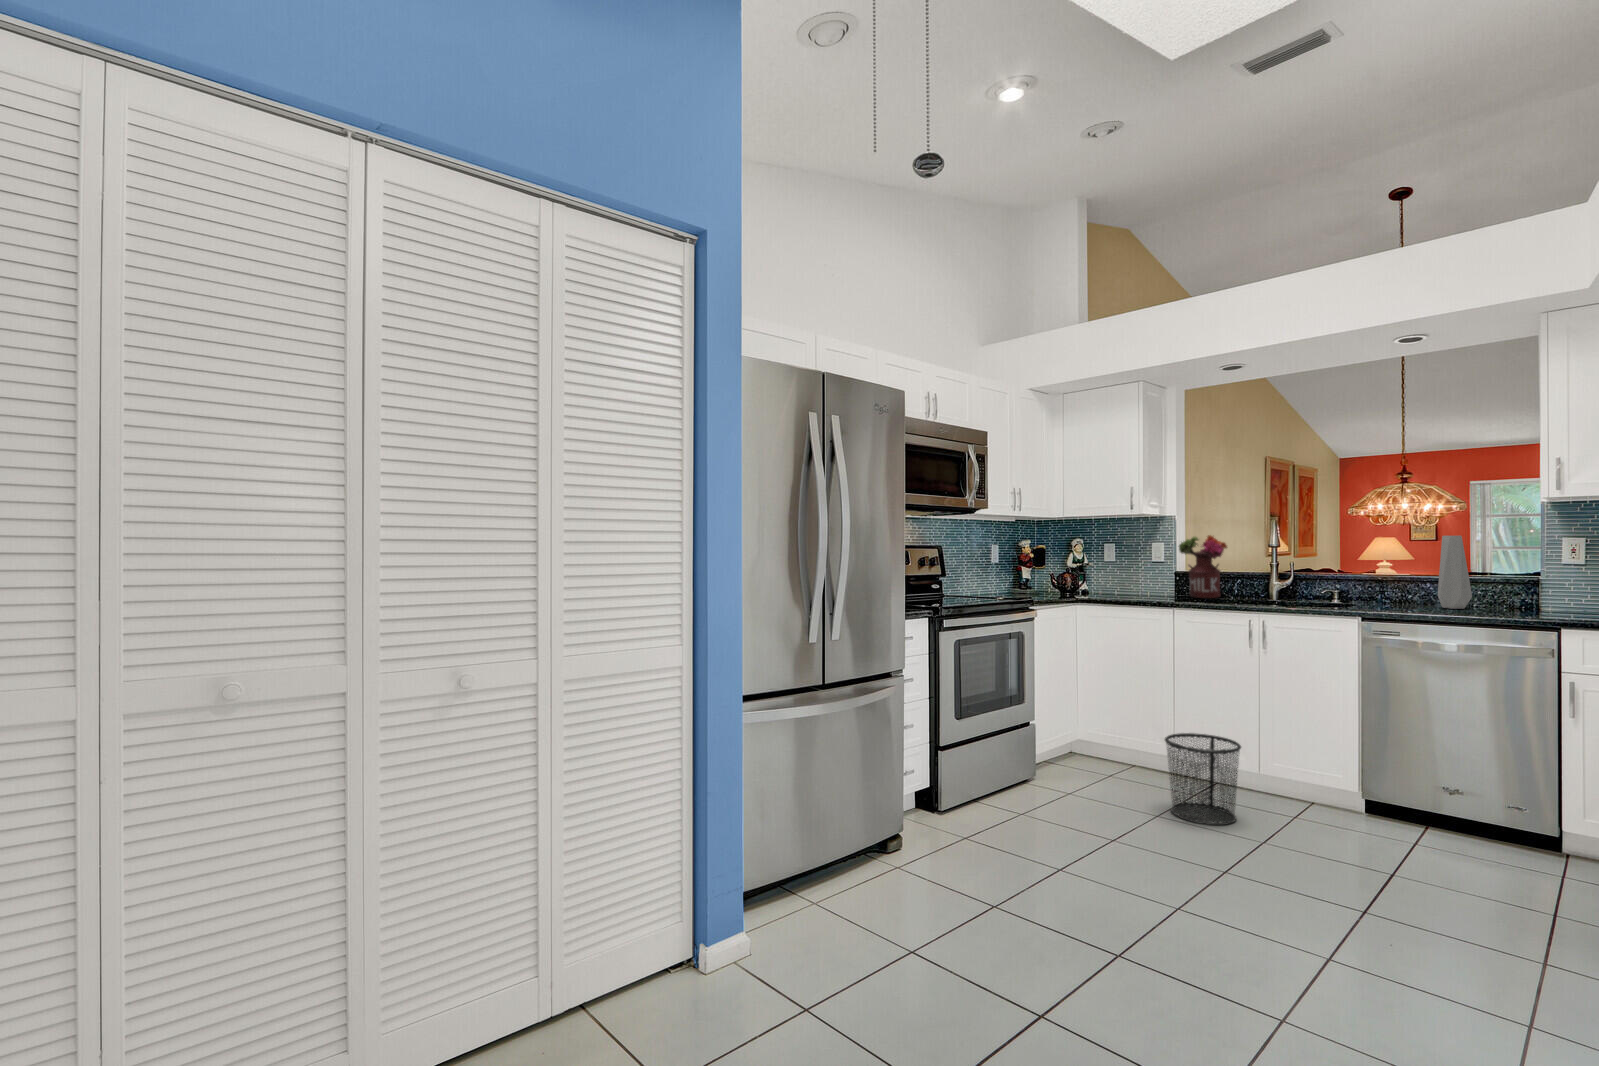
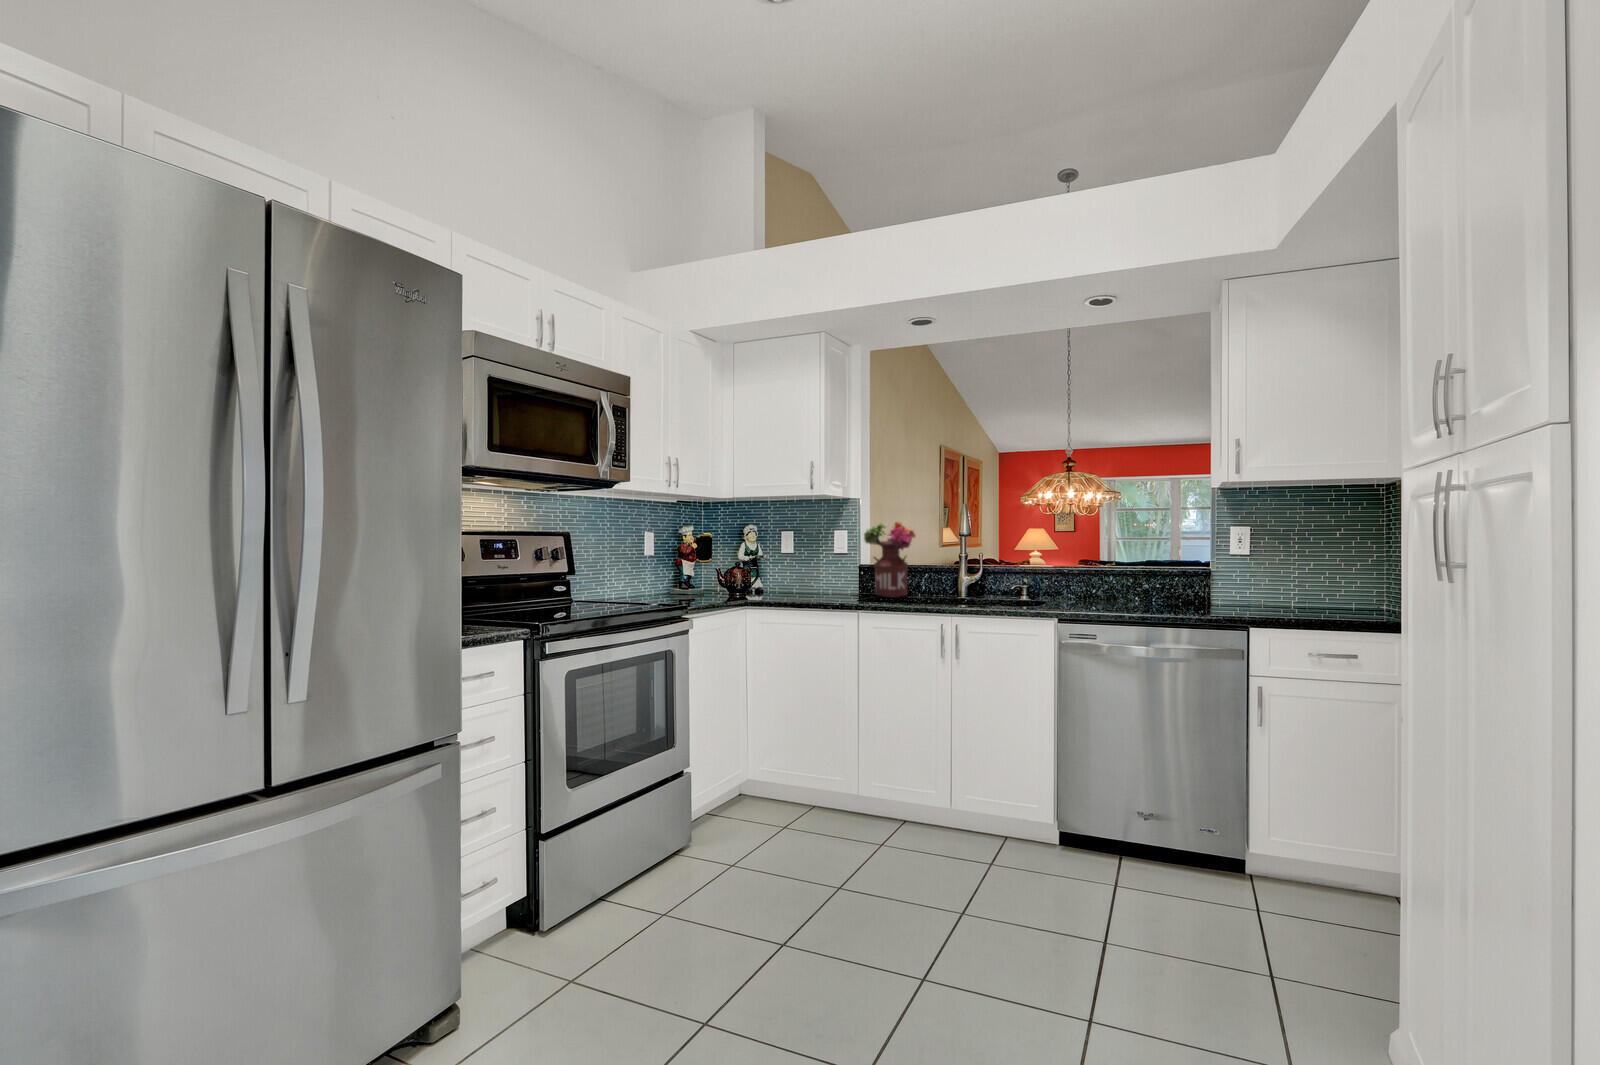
vase: present [1438,536,1472,609] -> none [1123,524,1155,604]
waste bin: present [1165,733,1241,825] -> none [848,770,936,891]

